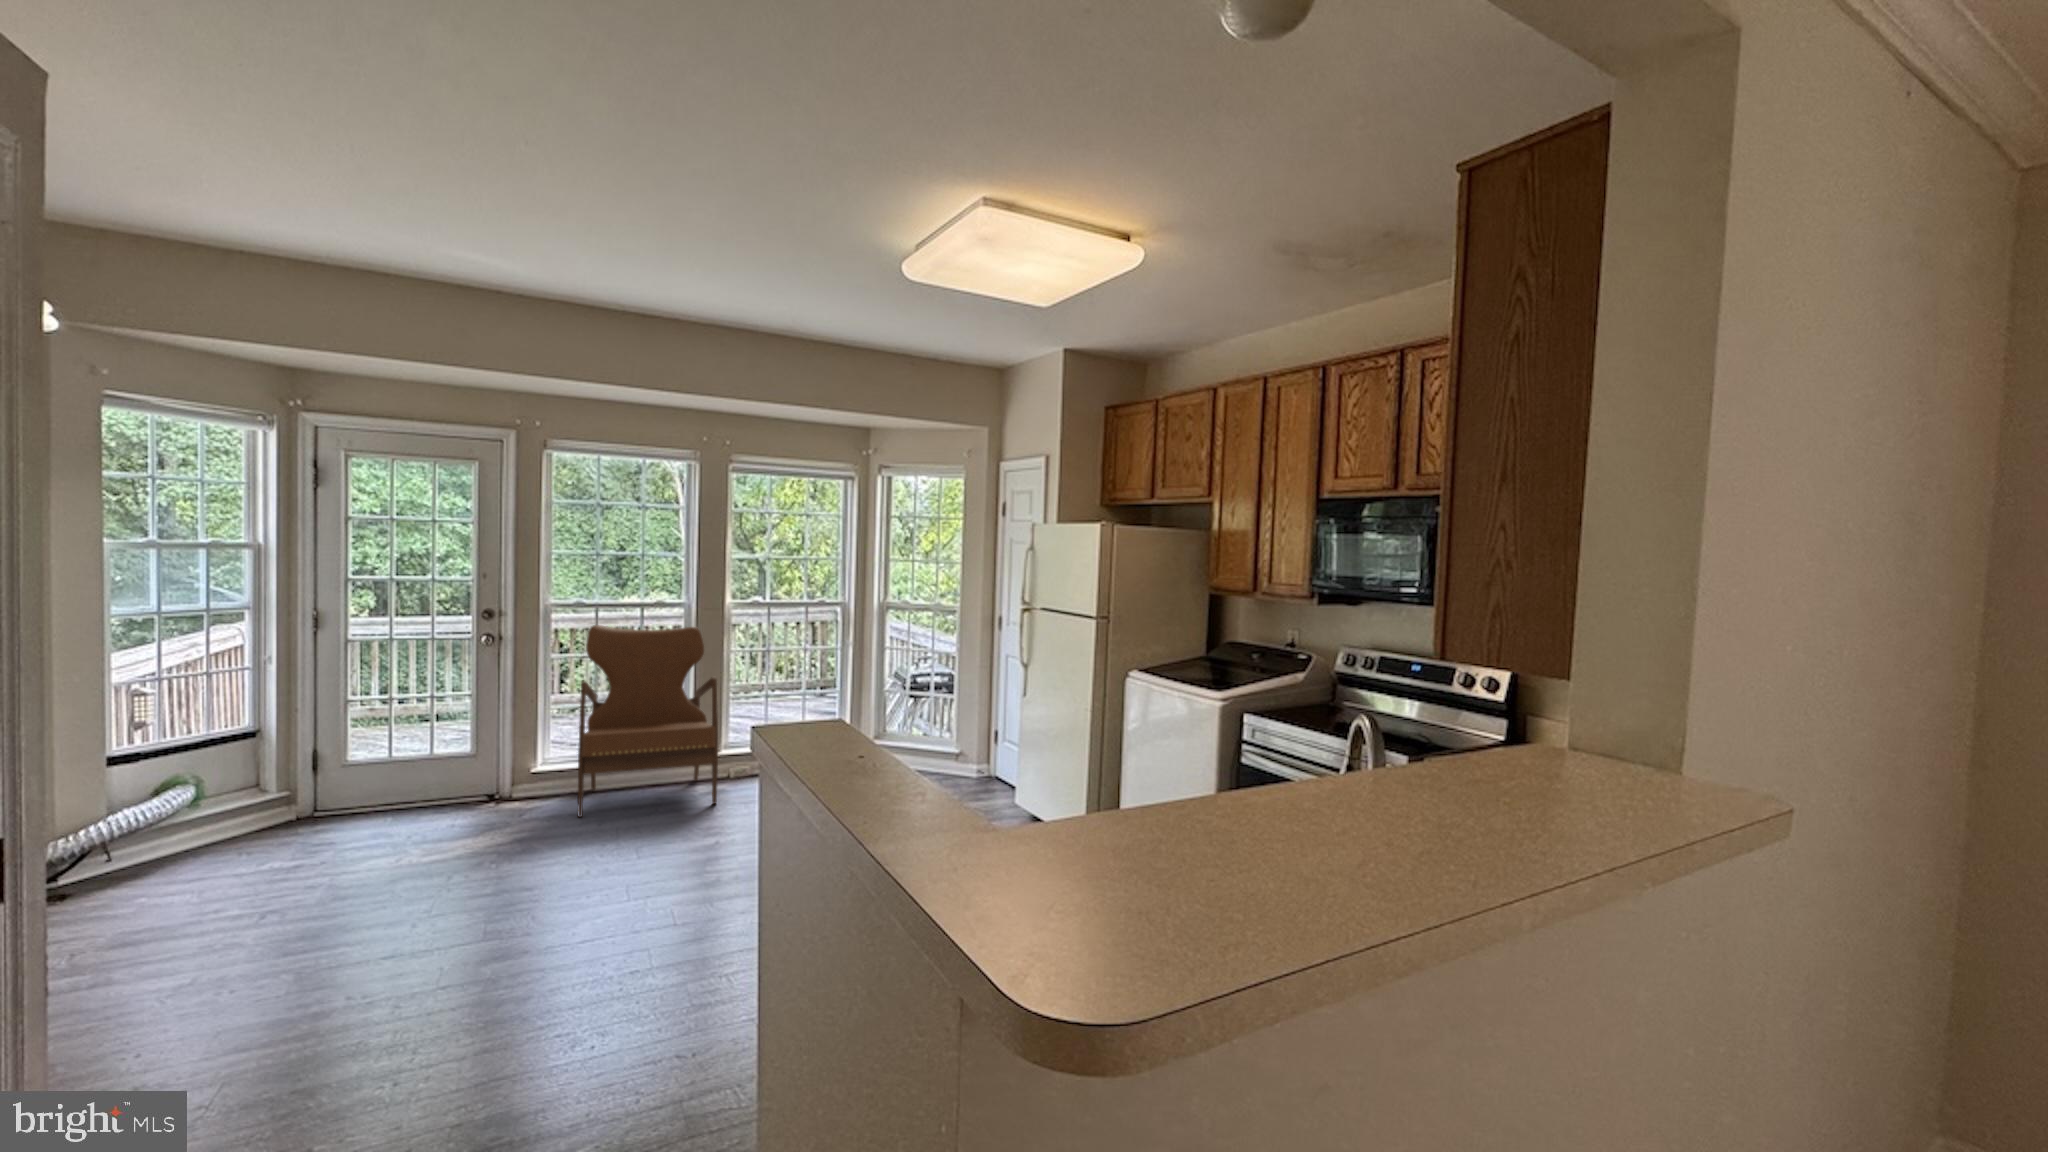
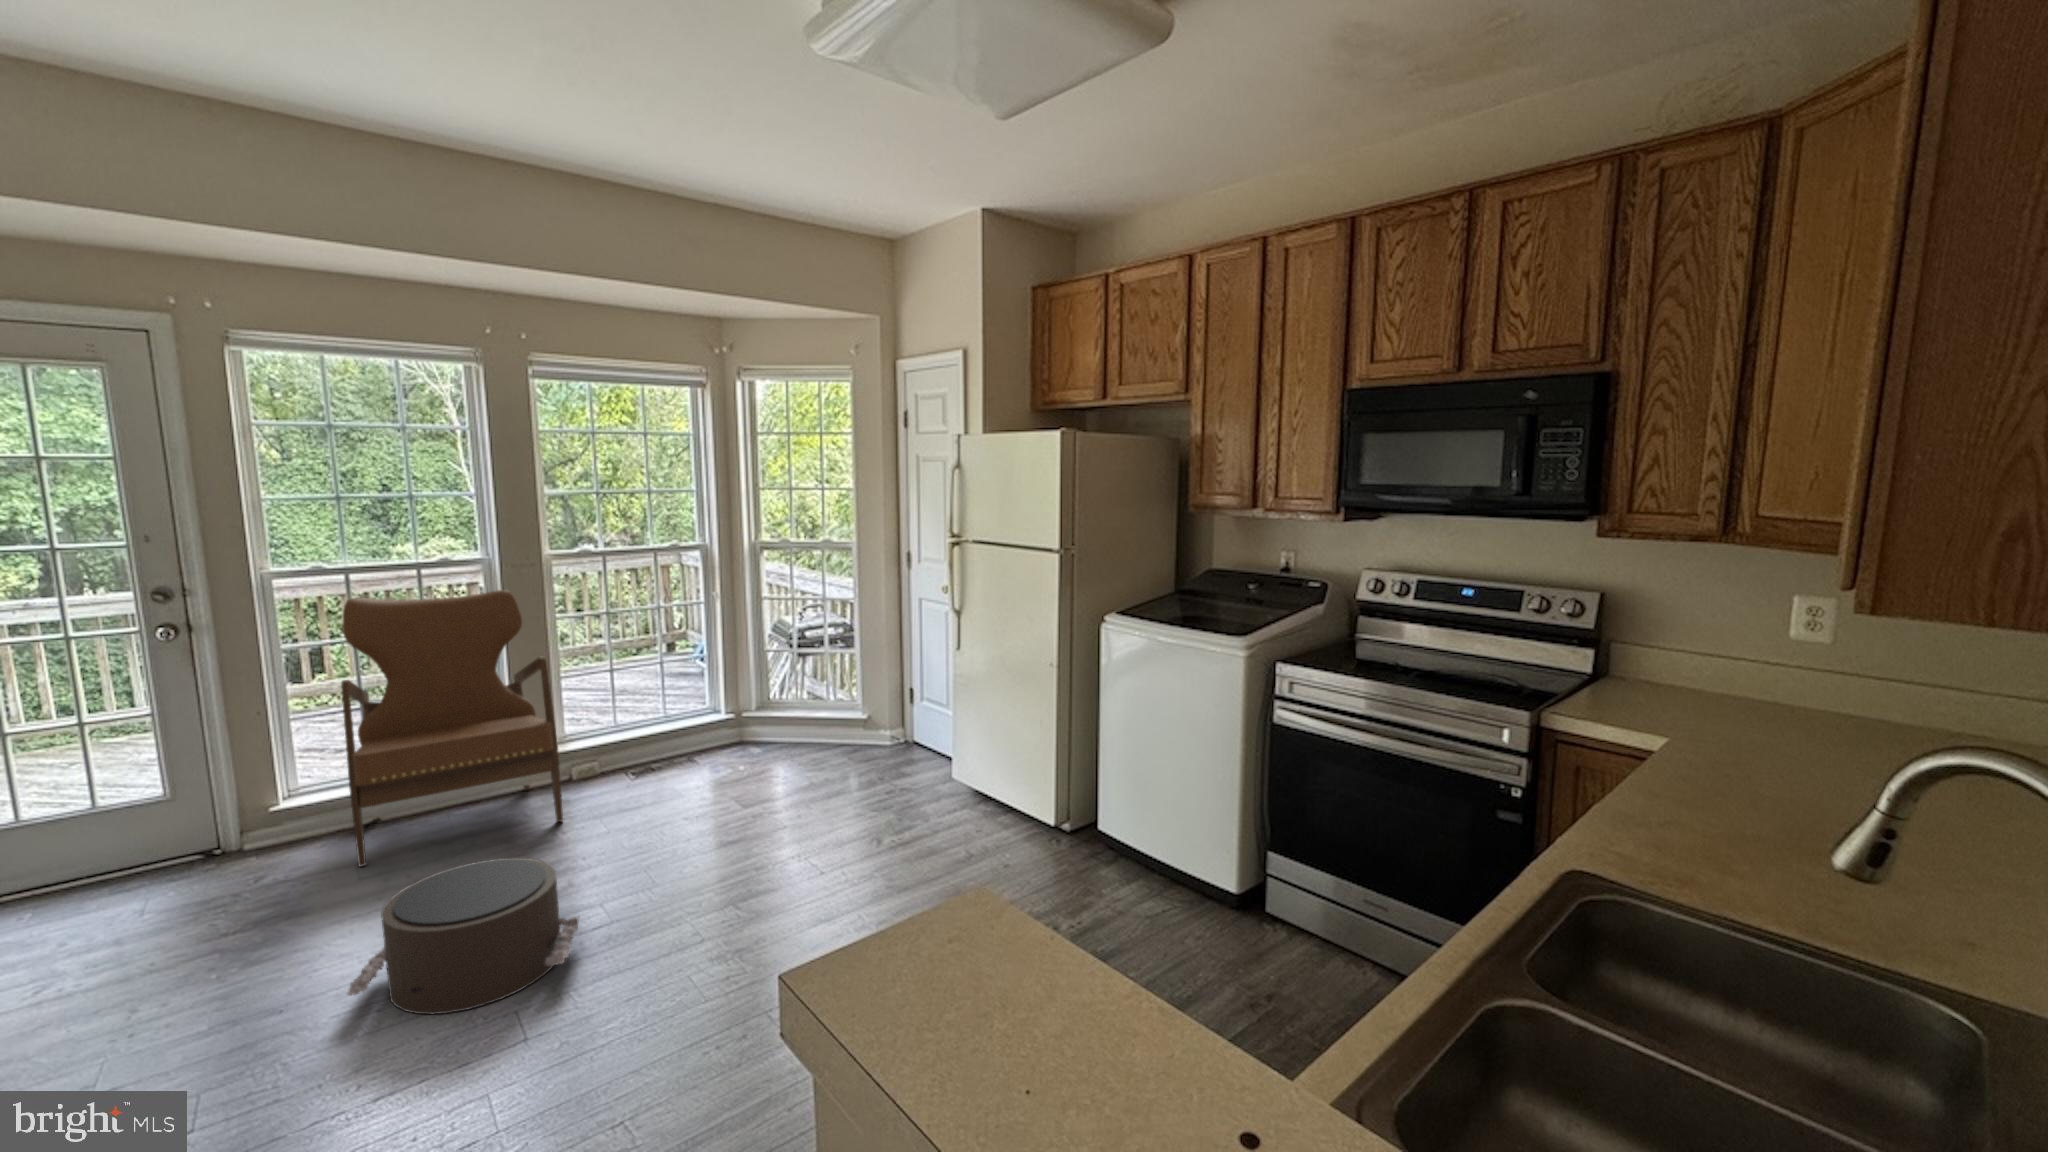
pouf: none [562,813,715,909] -> present [347,858,579,1014]

